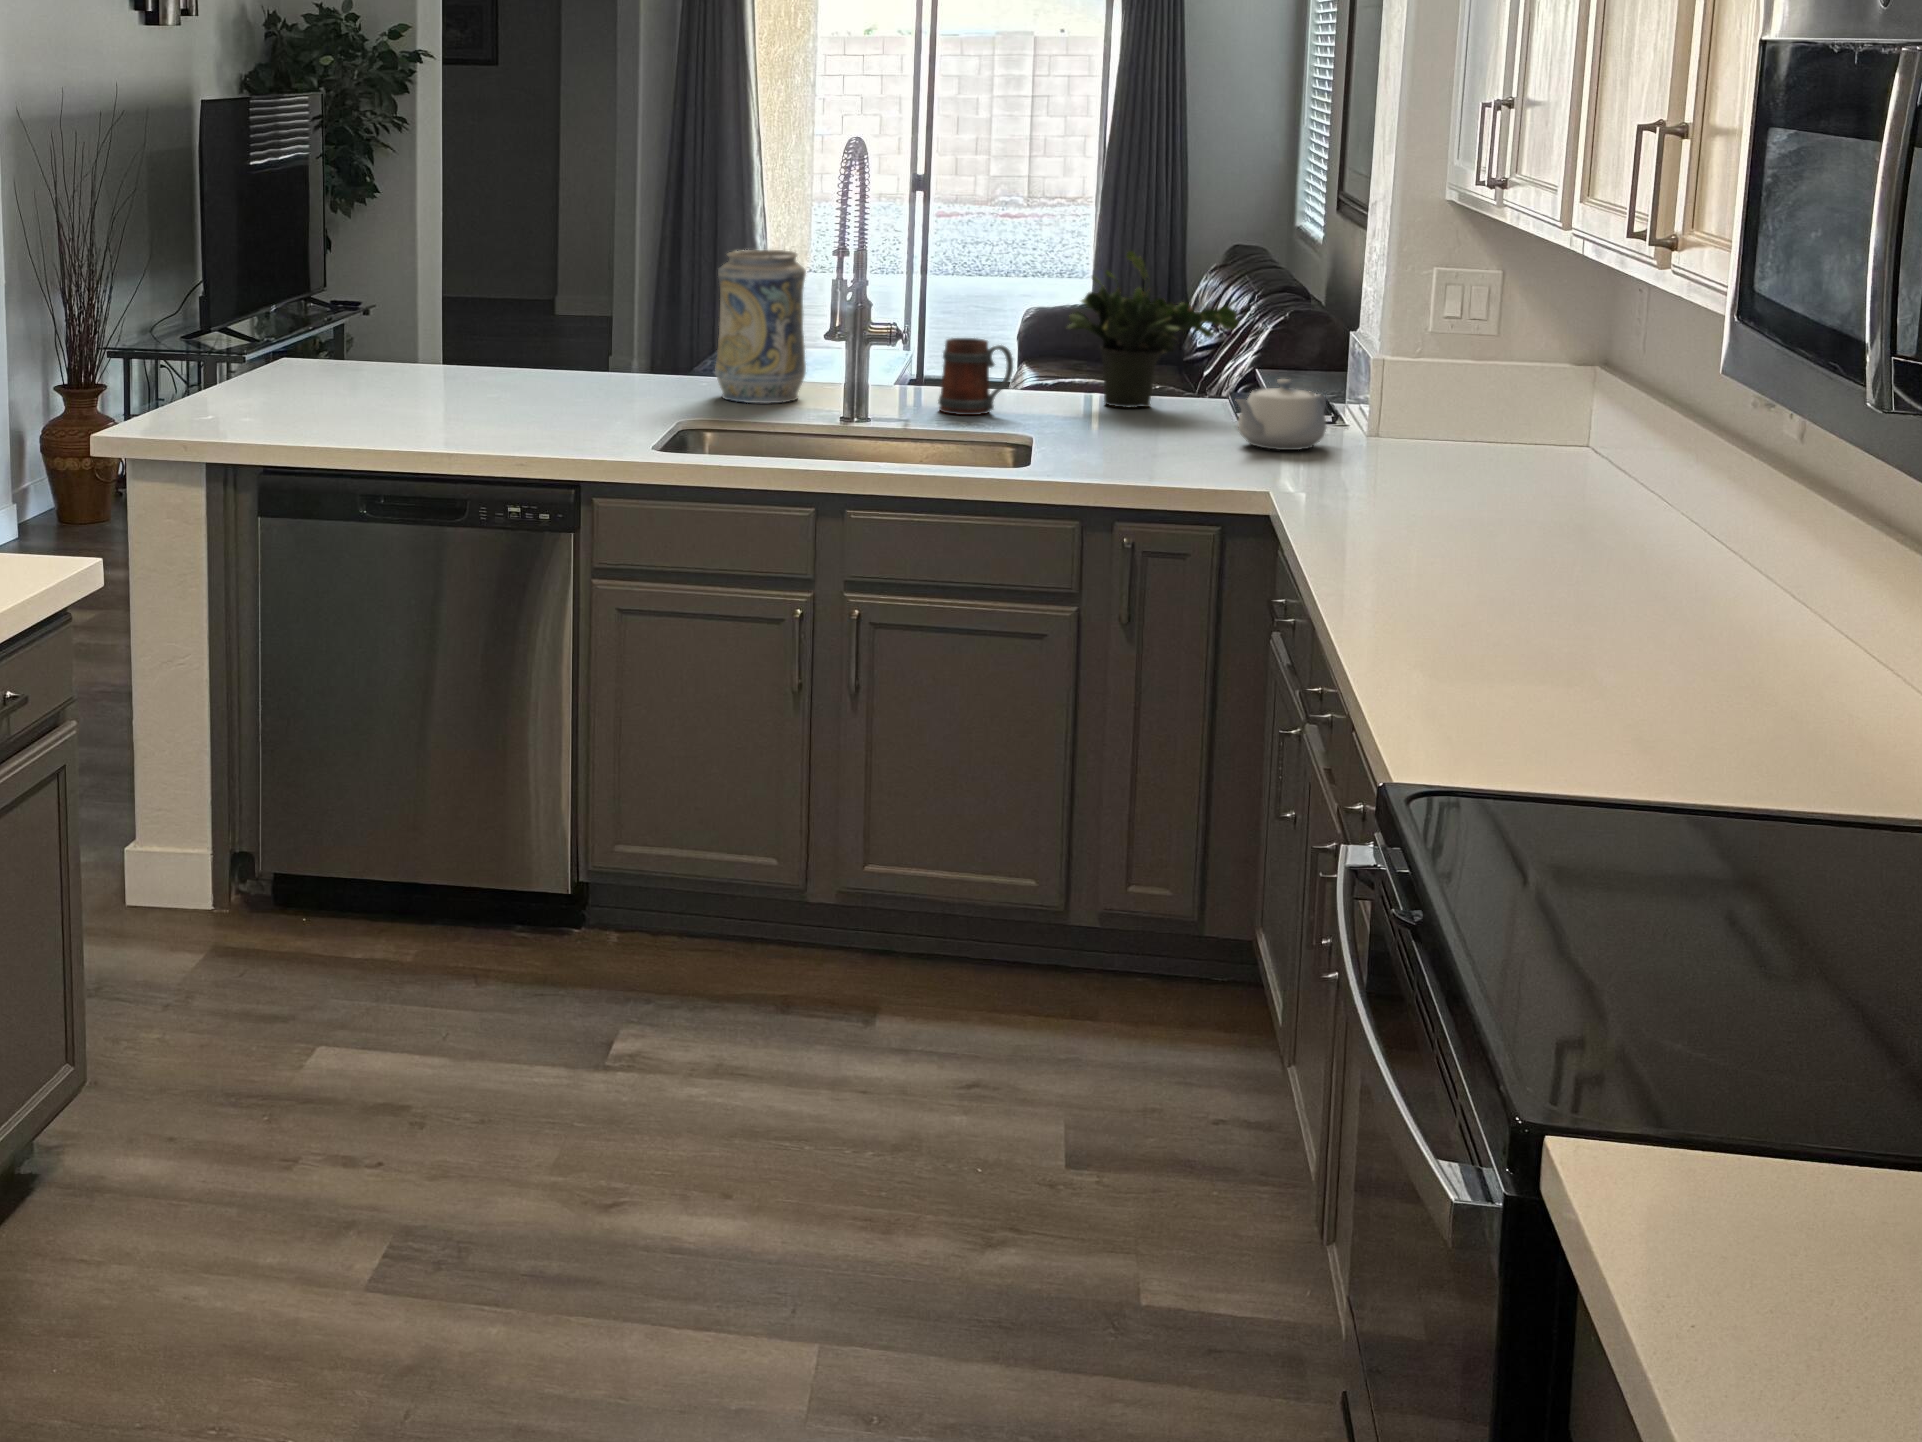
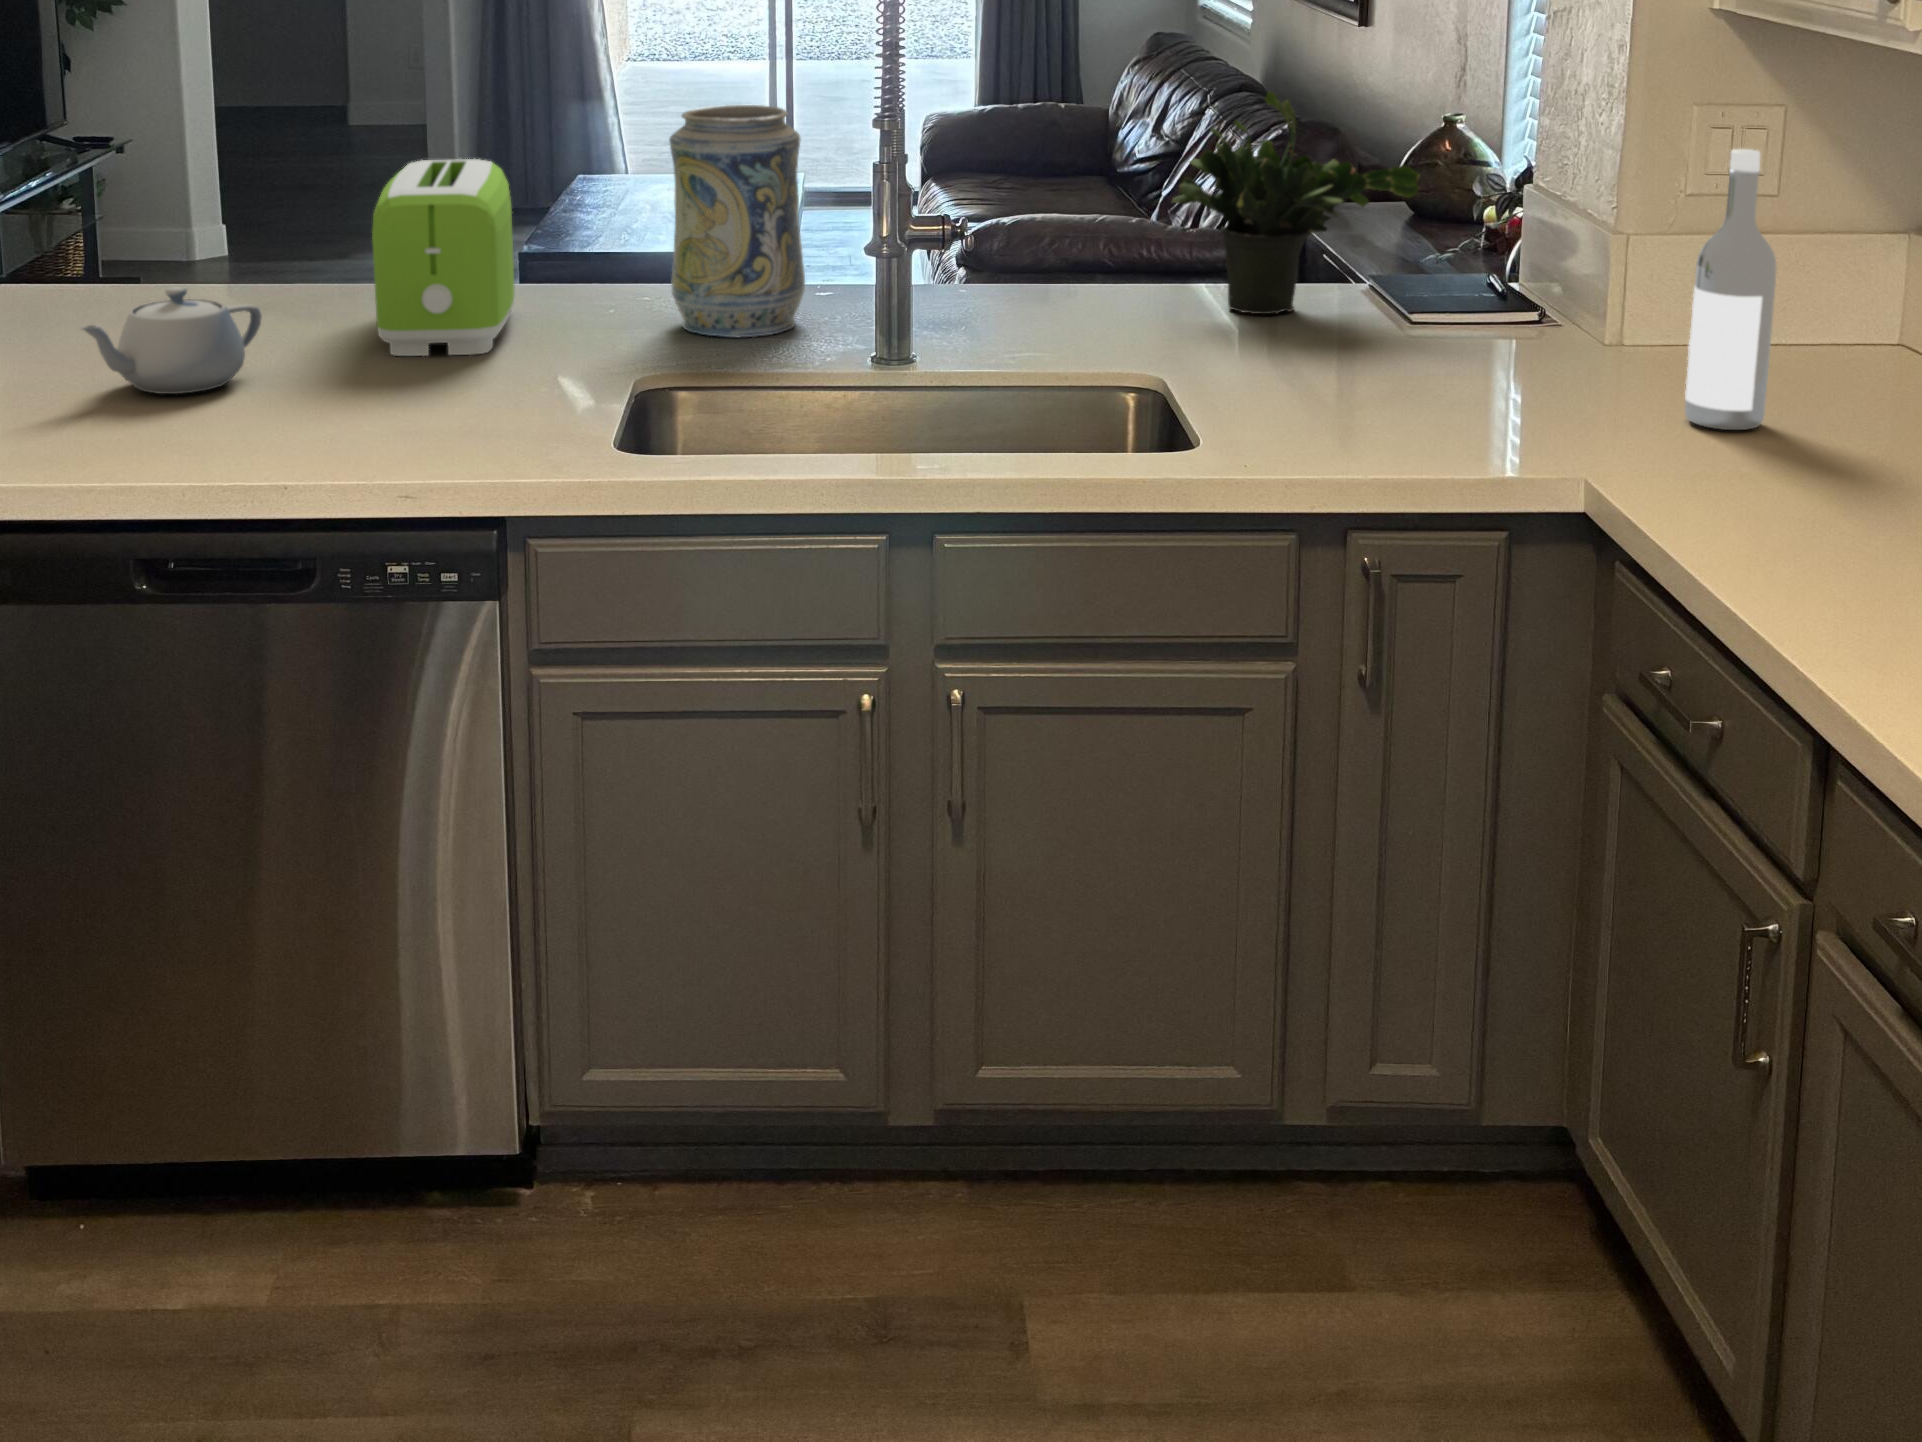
toaster: none [520,280,615,404] -> present [372,159,514,356]
wine bottle: none [1363,287,1423,475] -> present [1685,149,1776,430]
mug: present [938,338,1013,415] -> none [1007,227,1118,343]
teapot: present [1237,379,1327,450] -> present [80,288,262,394]

